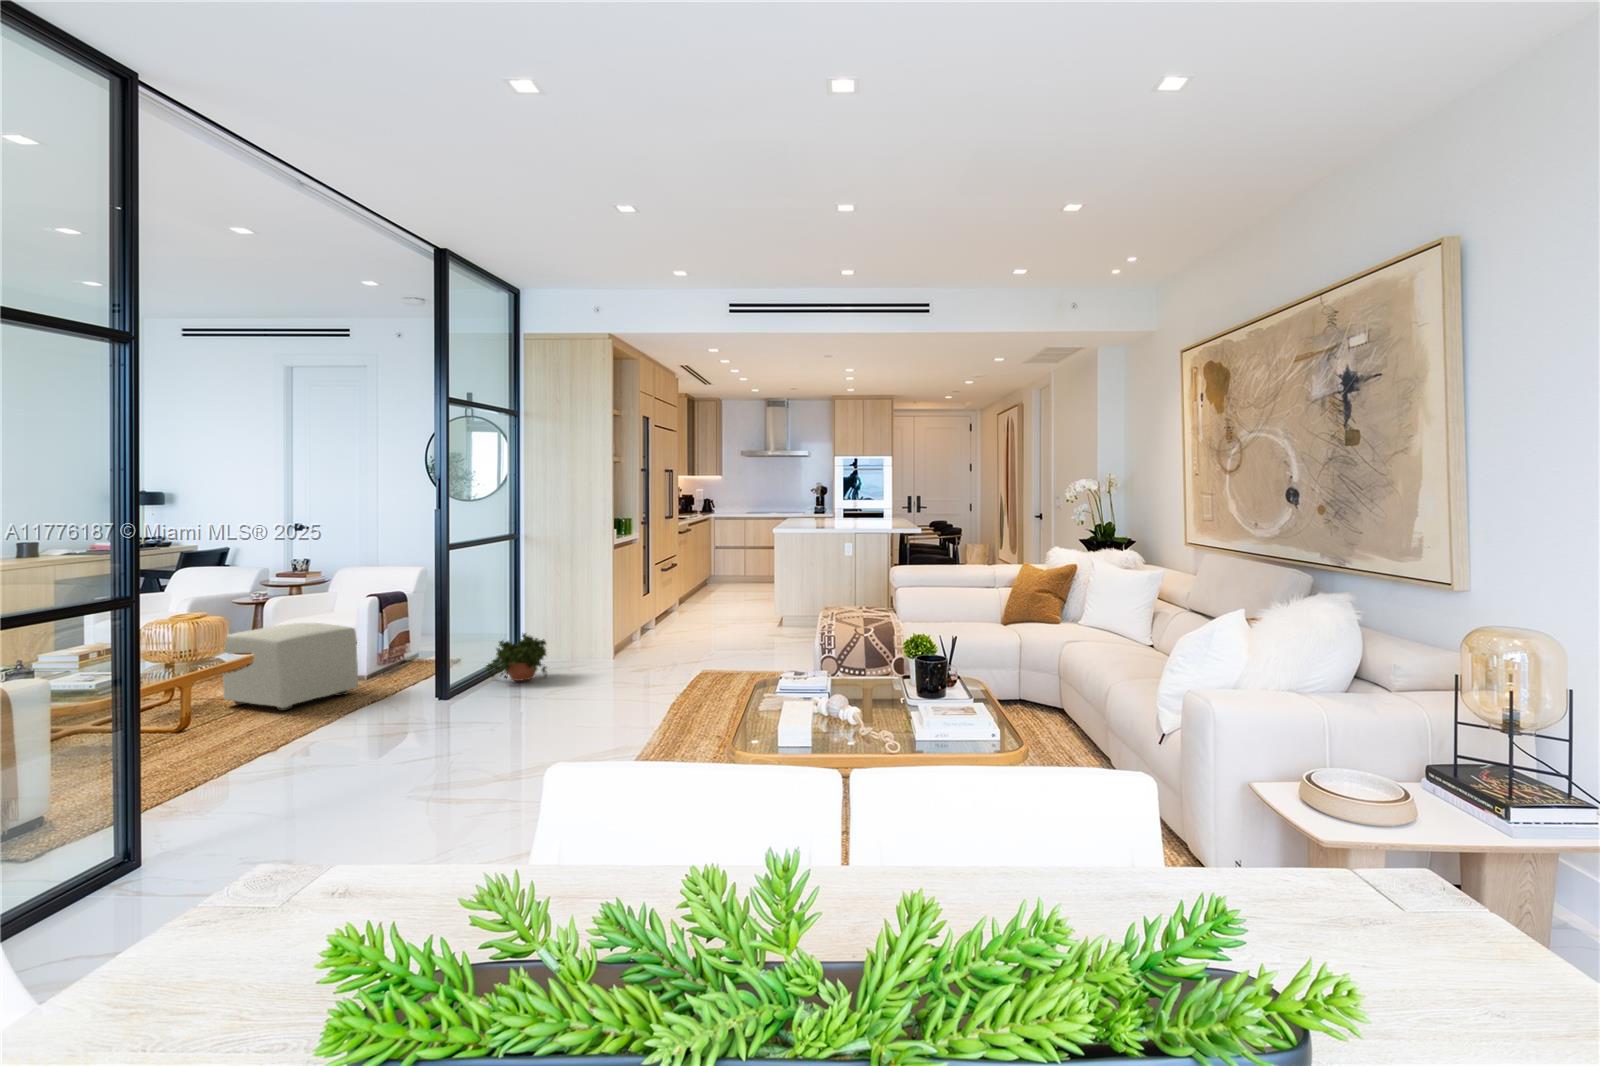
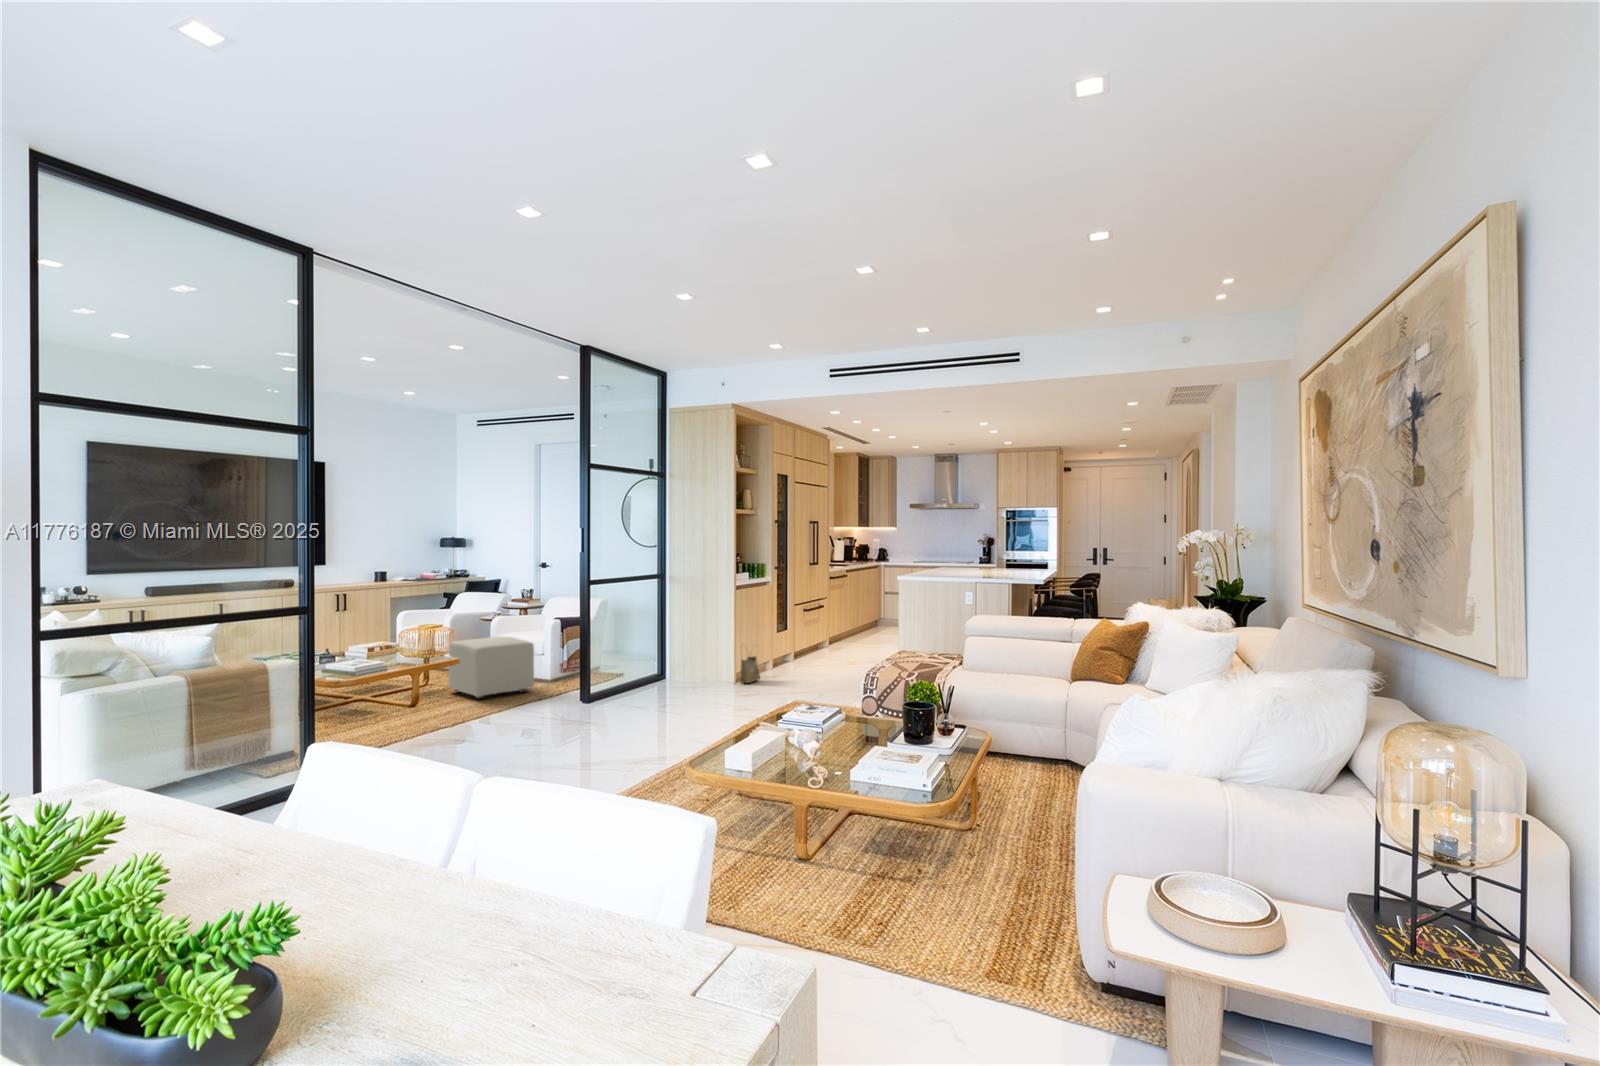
woven basket: none [622,610,644,657] -> present [740,656,760,683]
potted plant: present [486,633,547,681] -> none [621,656,670,694]

